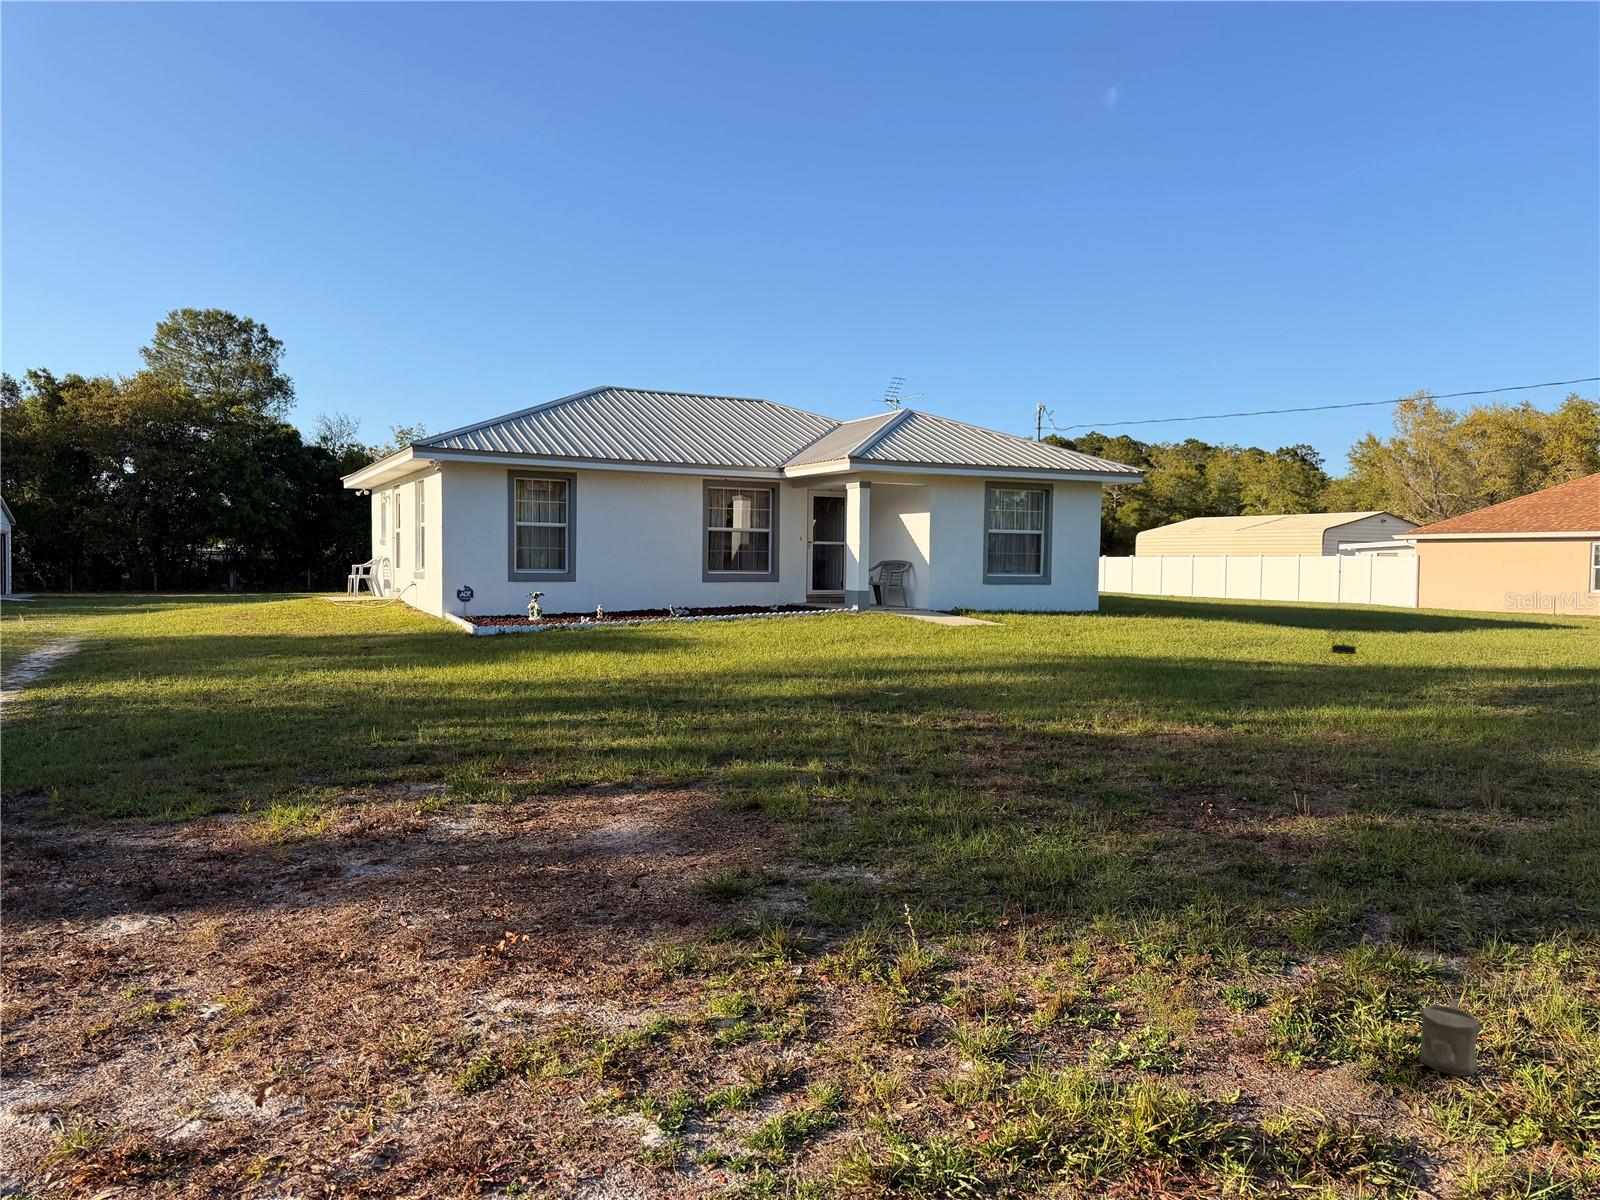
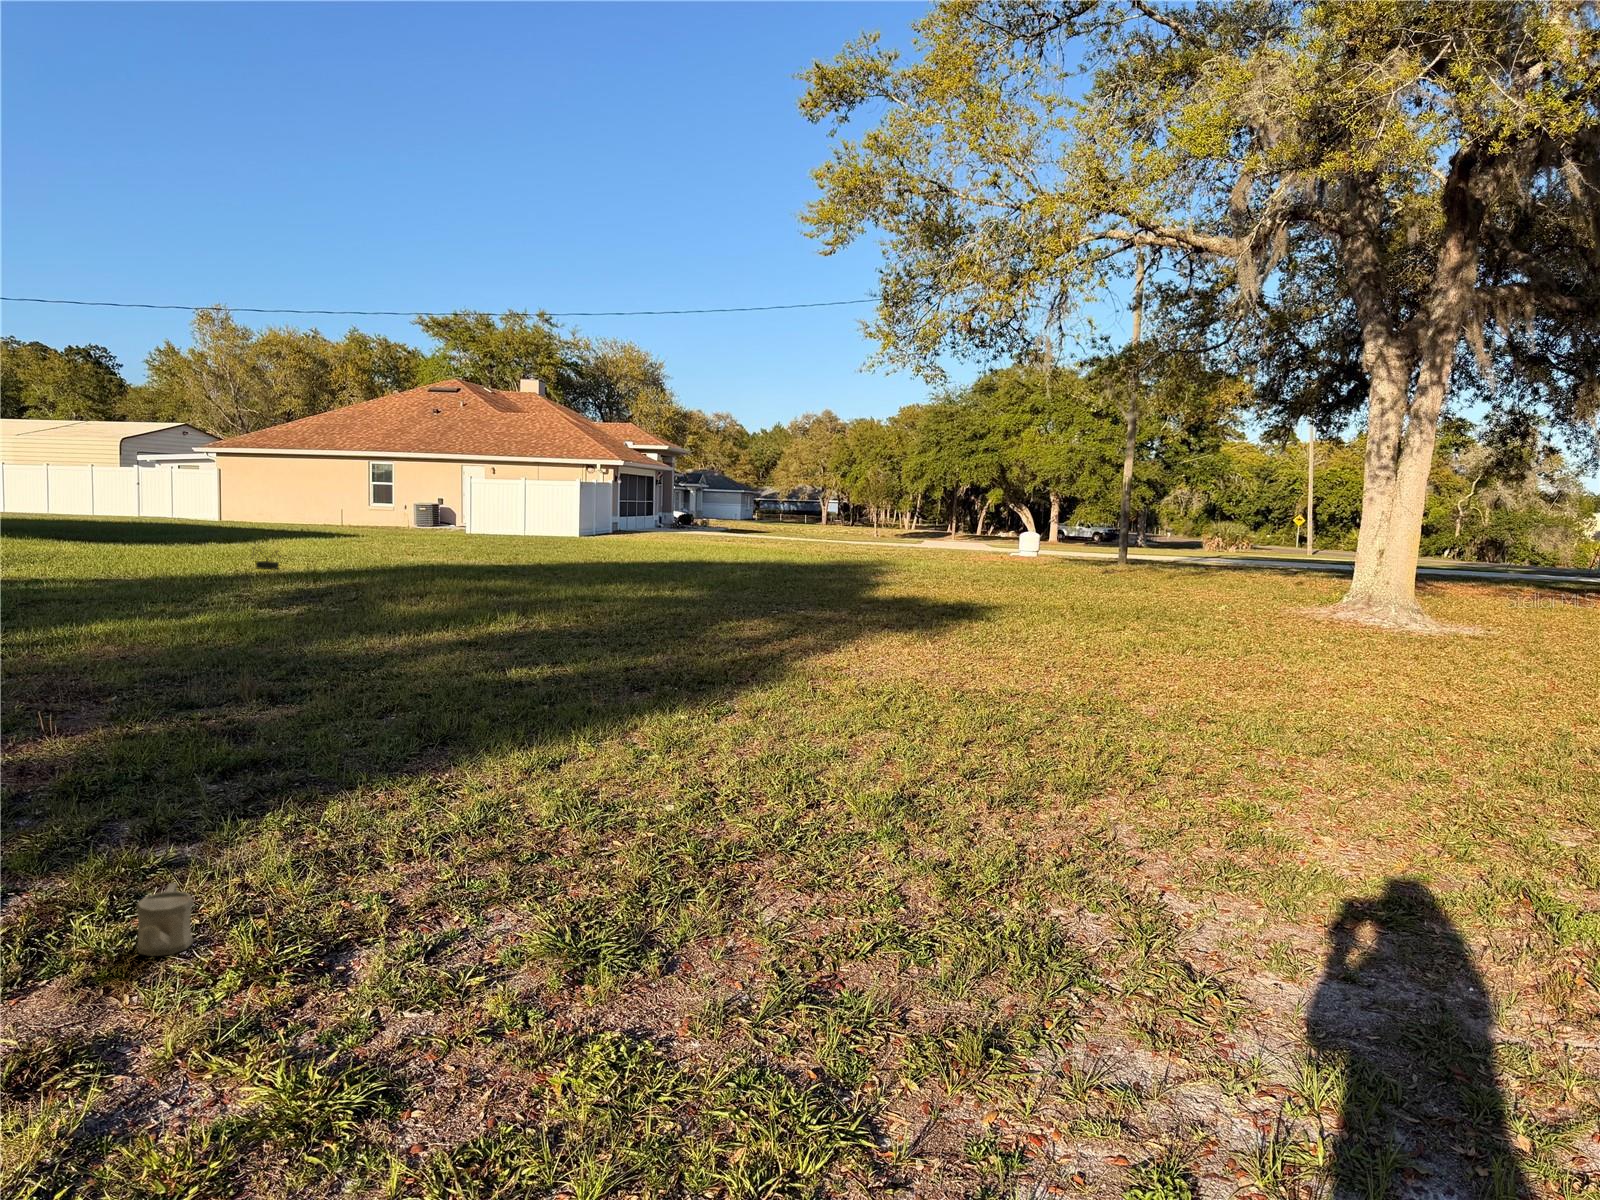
decorative plant: present [1329,626,1357,654] -> present [251,546,281,569]

